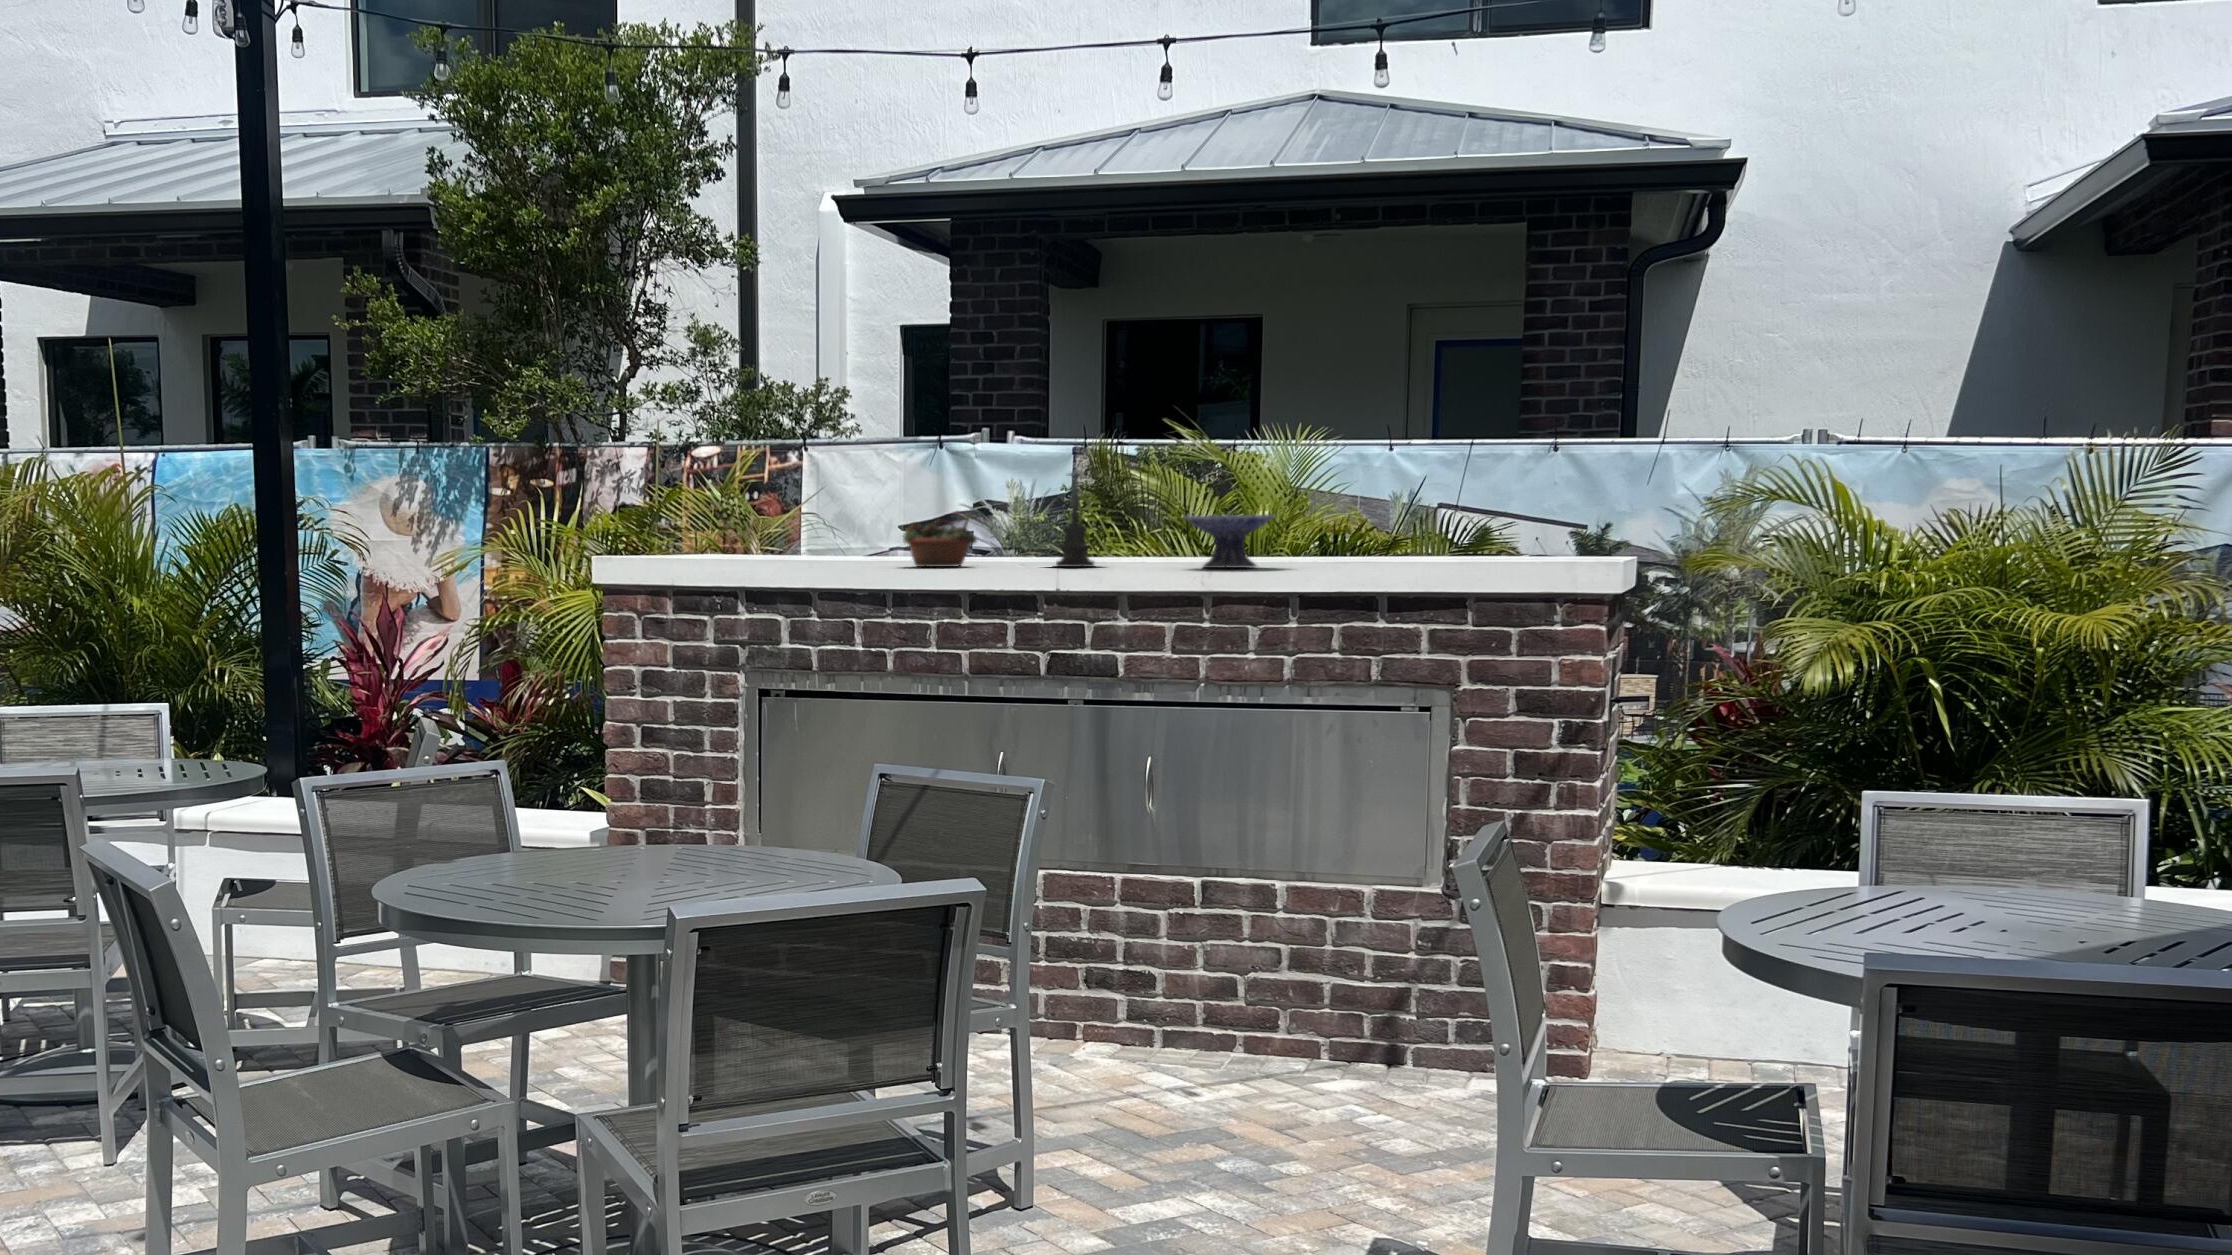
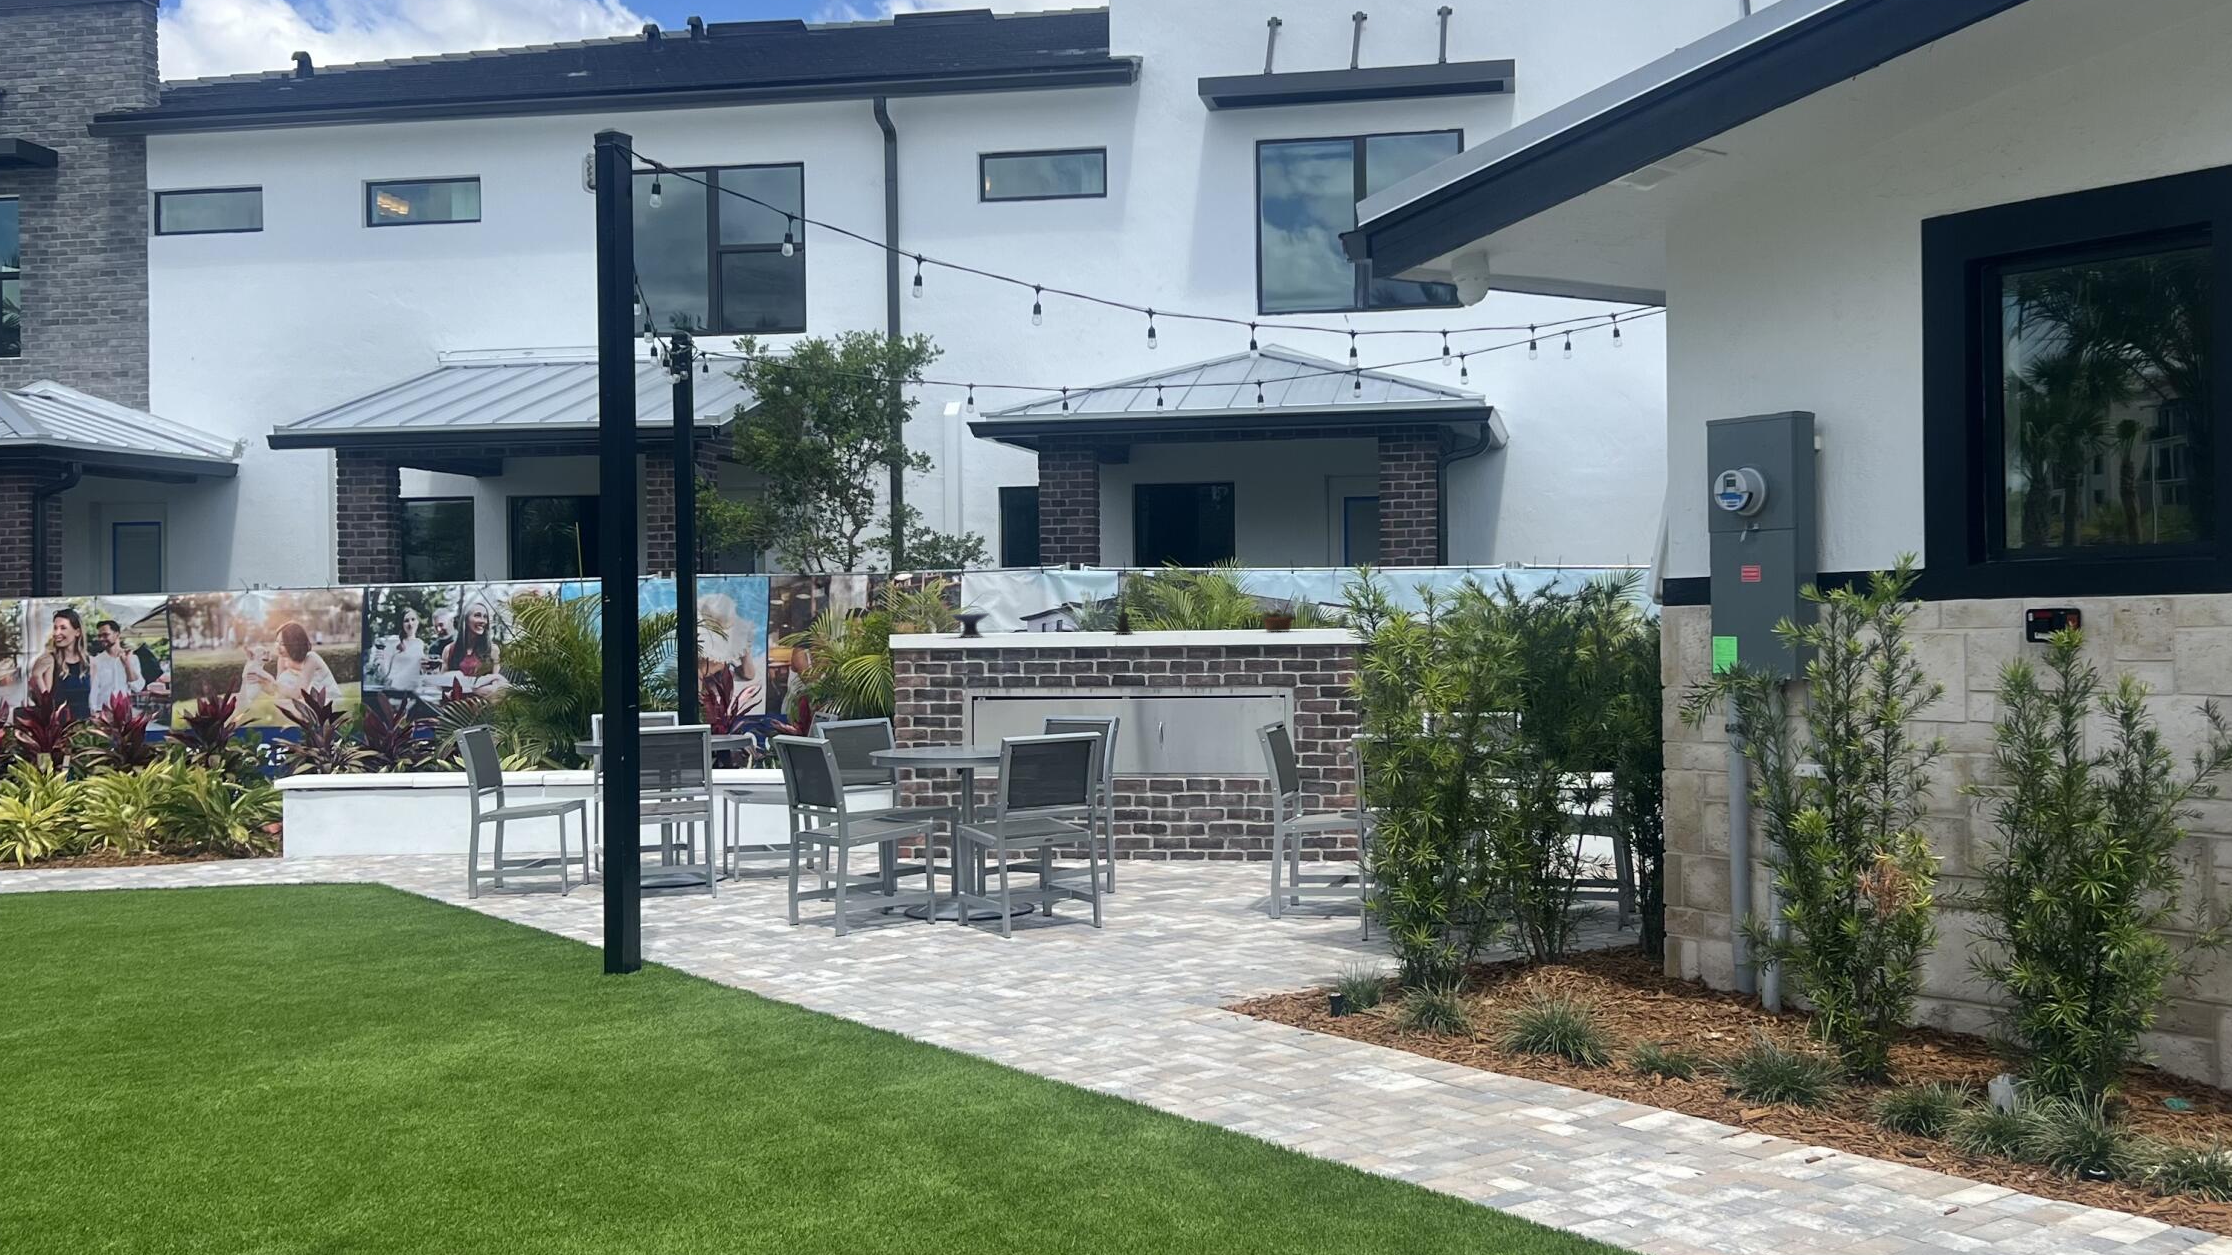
succulent planter: present [903,511,977,567] -> present [1260,606,1297,632]
decorative bowl: present [1184,515,1275,568] -> present [952,613,988,637]

